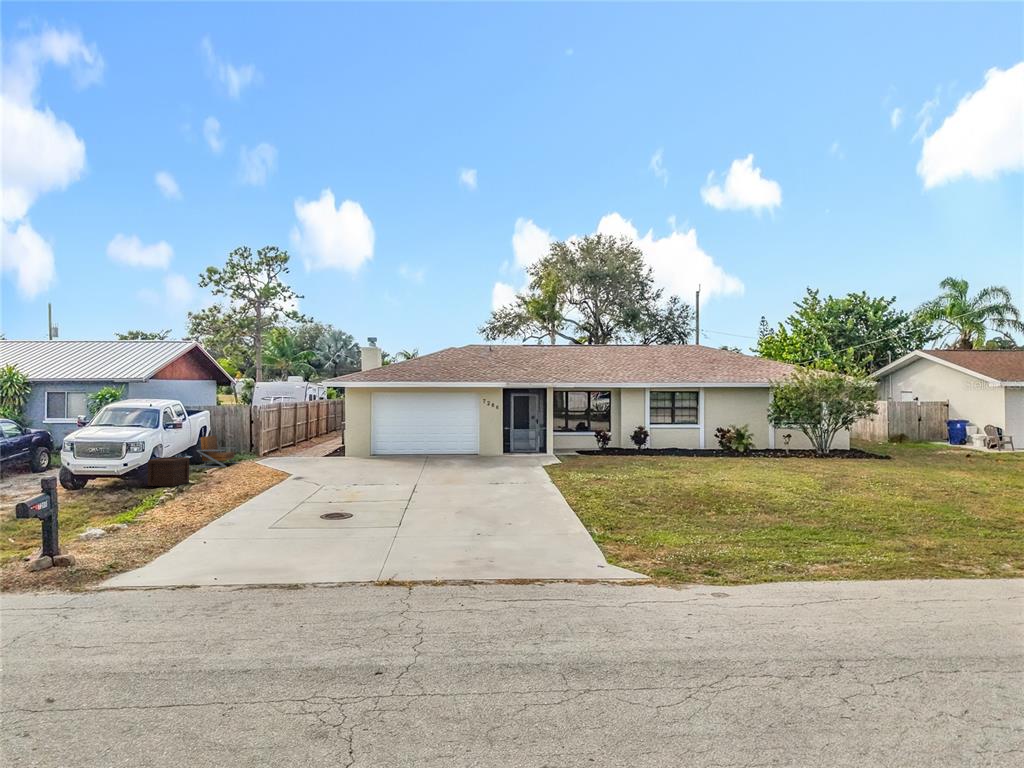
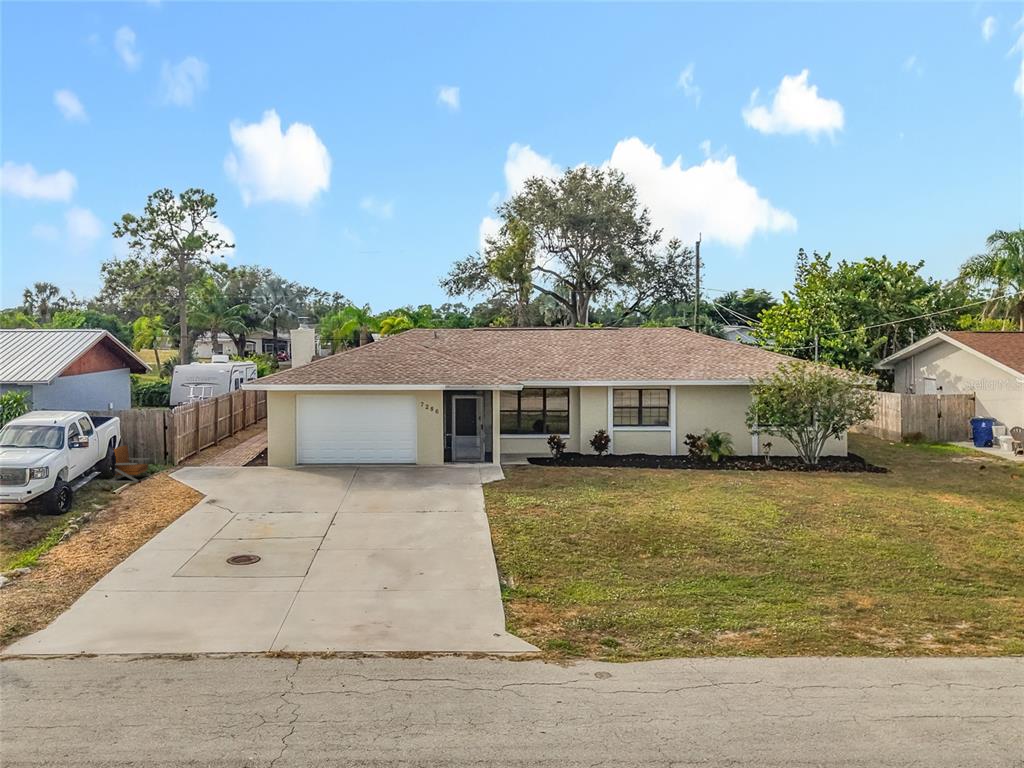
wooden crate: present [148,457,189,486] -> none [51,481,96,514]

